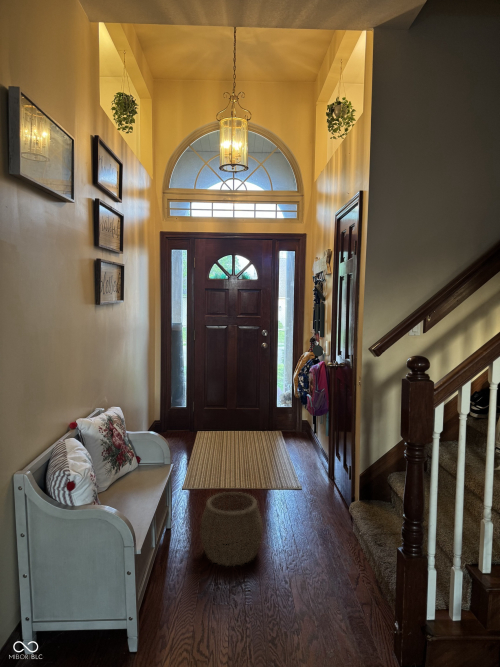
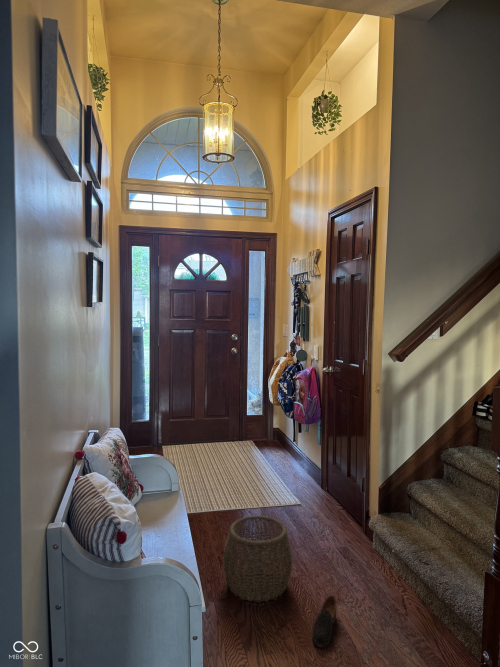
shoe: none [260,566,291,607] -> present [312,596,336,647]

